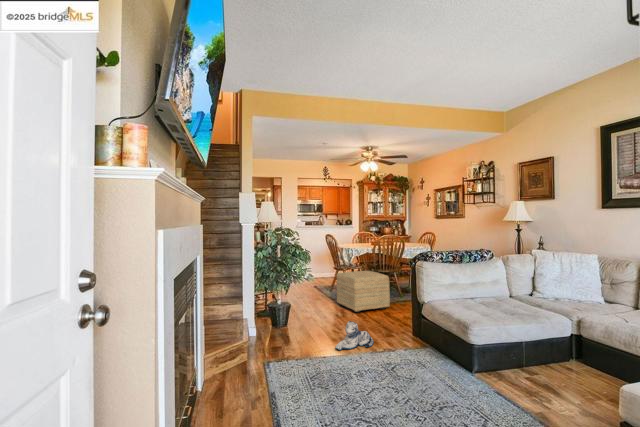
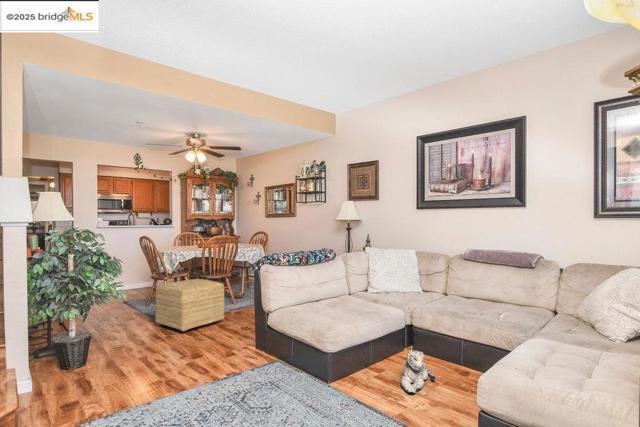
plush toy: present [336,321,374,350] -> present [401,350,435,393]

